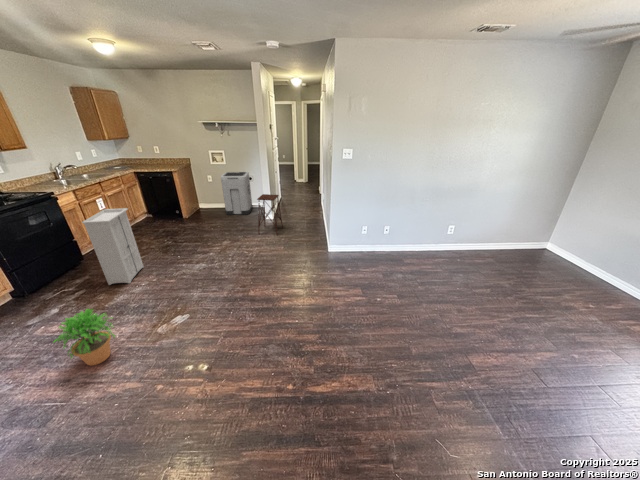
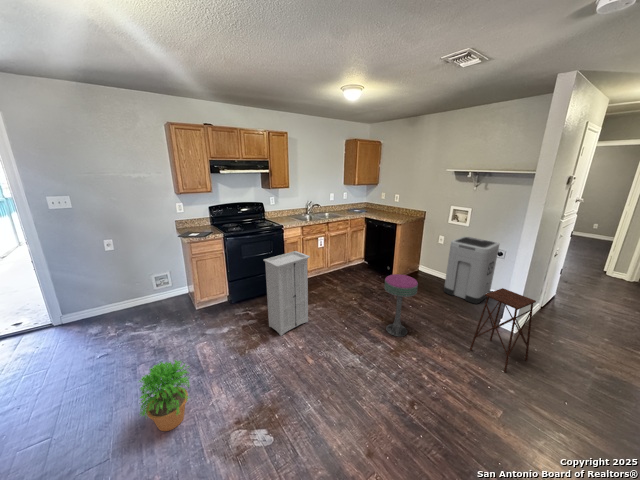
bar stool: none [196,203,222,246] -> present [384,274,418,336]

